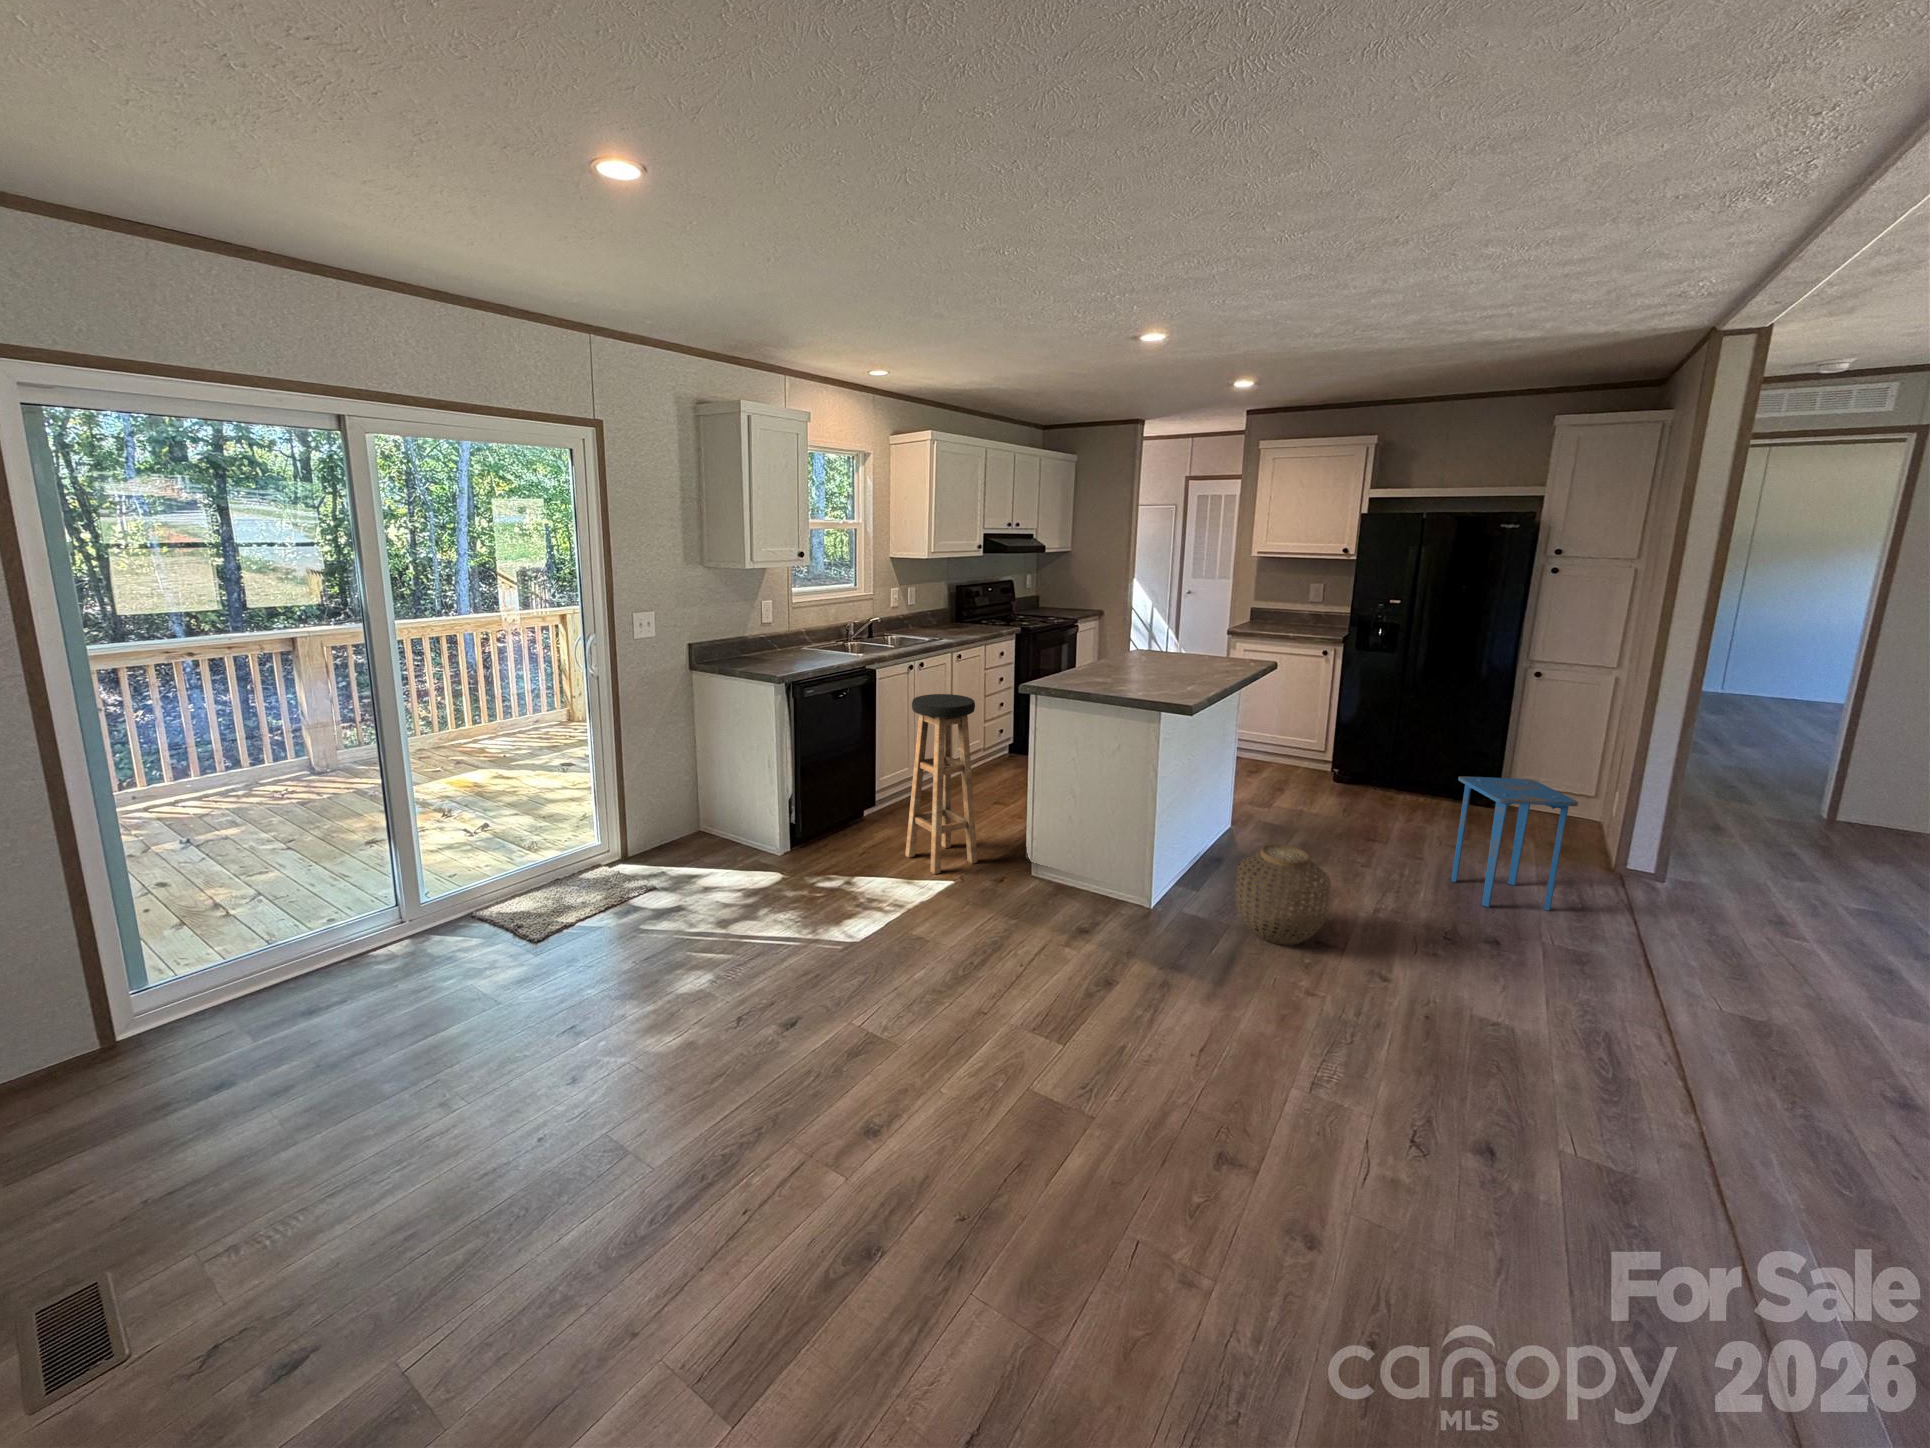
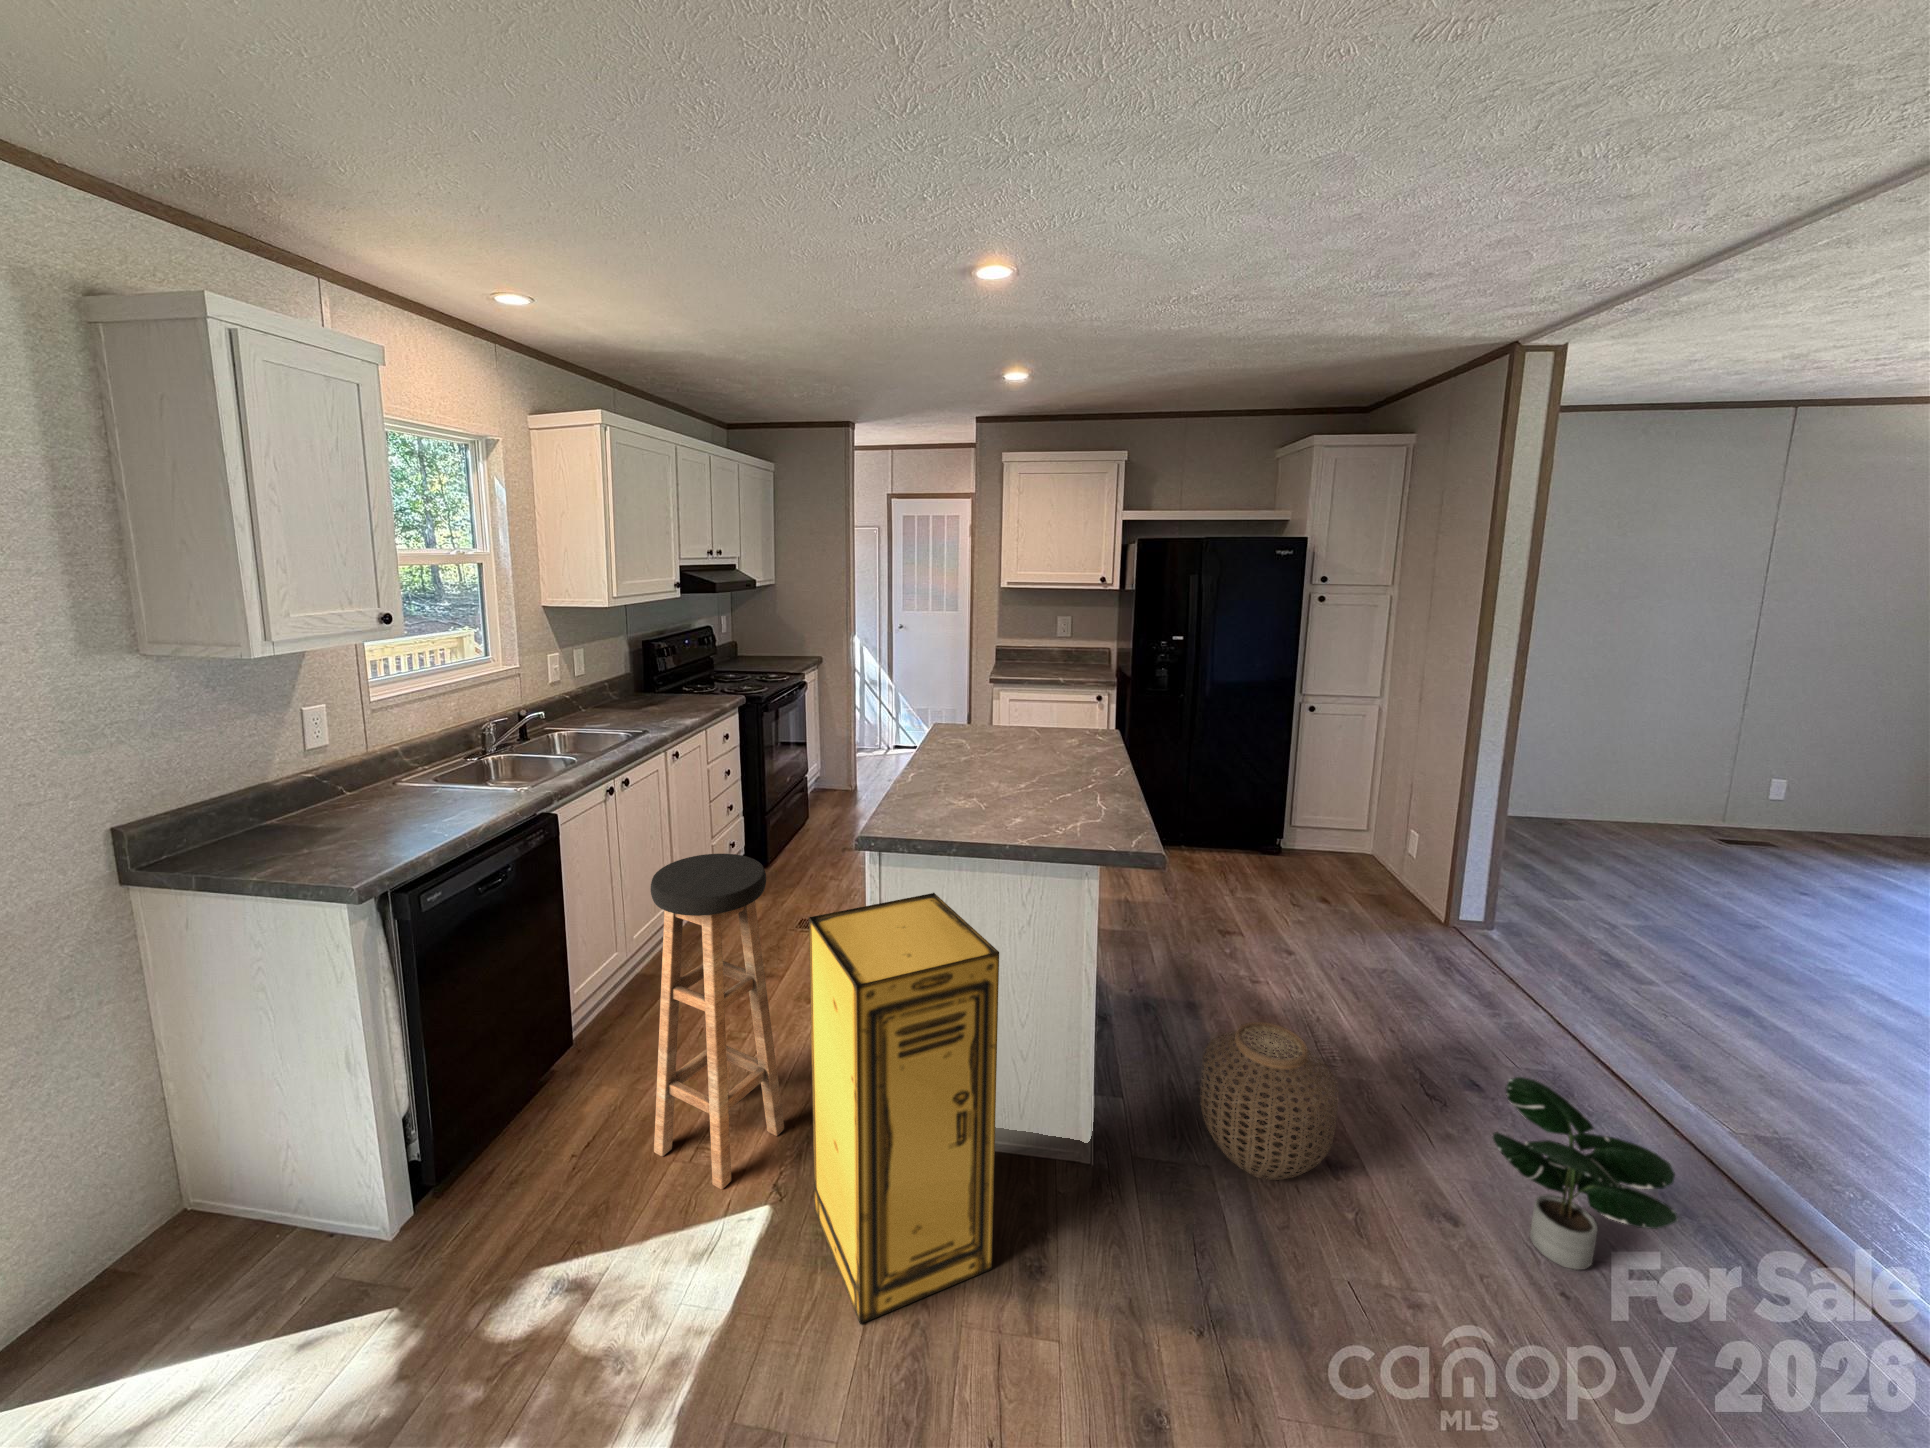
storage cabinet: none [979,718,1072,929] -> present [809,893,999,1324]
side table: present [1452,776,1578,910] -> none [1340,845,1479,1014]
potted plant: none [1419,898,1547,1022] -> present [1493,1077,1678,1270]

